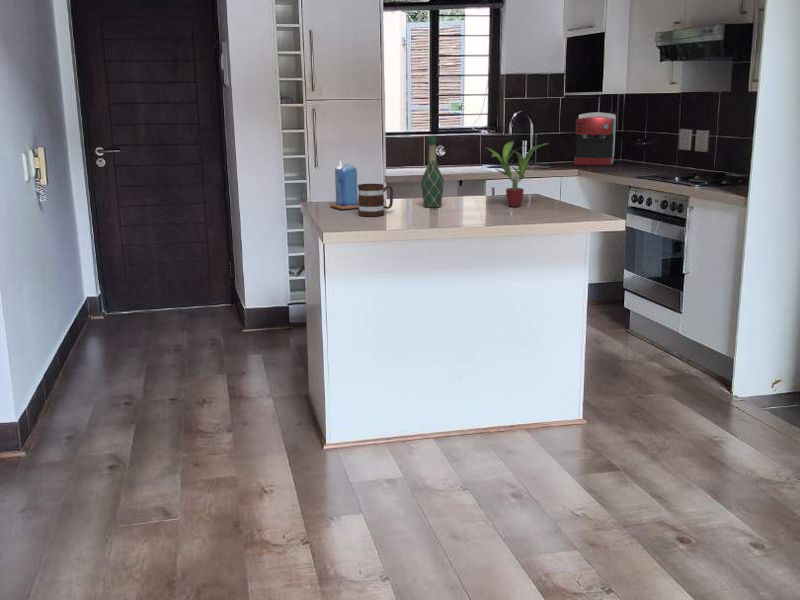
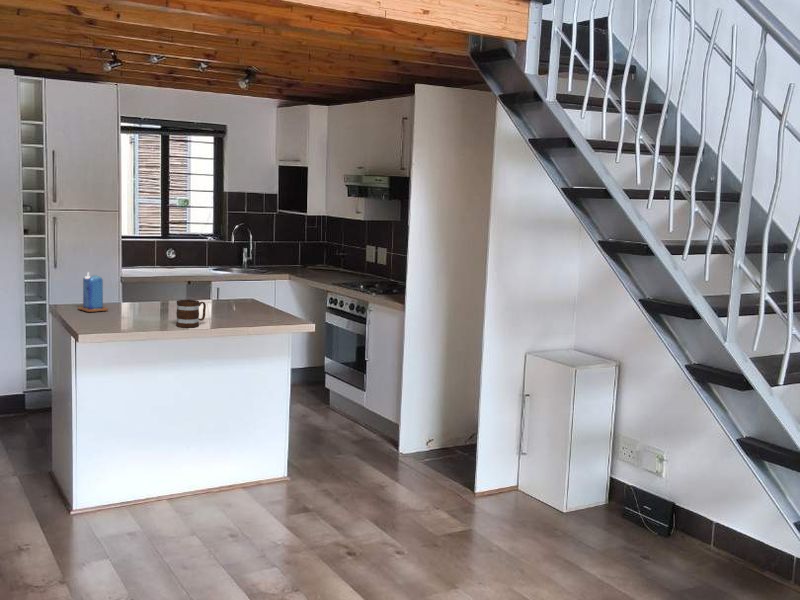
coffee maker: present [574,112,616,165] -> none [285,228,318,271]
wine bottle: present [421,136,444,207] -> none [158,254,177,311]
potted plant: present [487,141,548,207] -> none [210,260,261,311]
mug: present [358,184,393,216] -> present [176,300,206,328]

